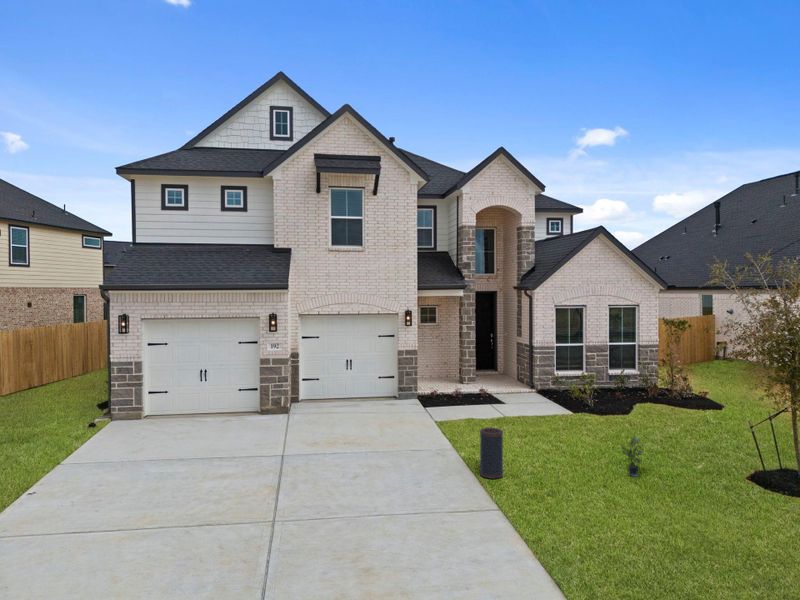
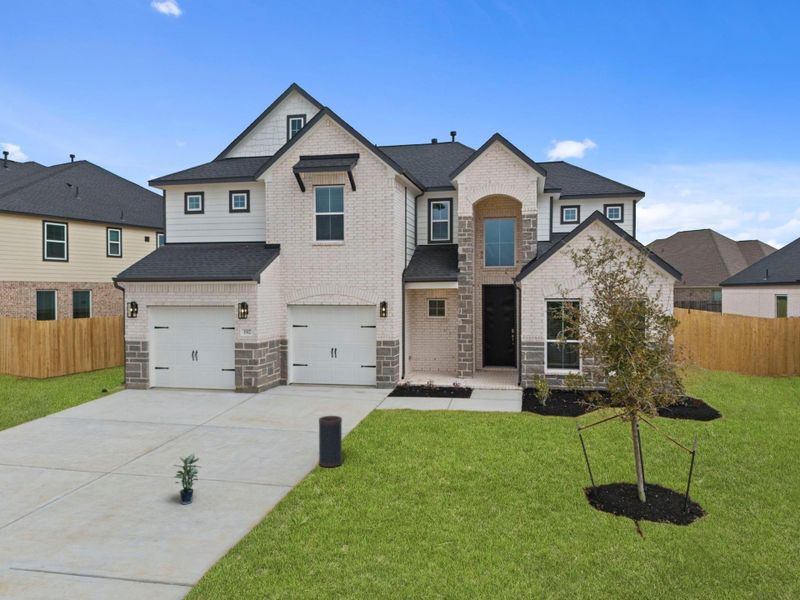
potted plant: present [622,437,643,477] -> present [174,454,199,504]

